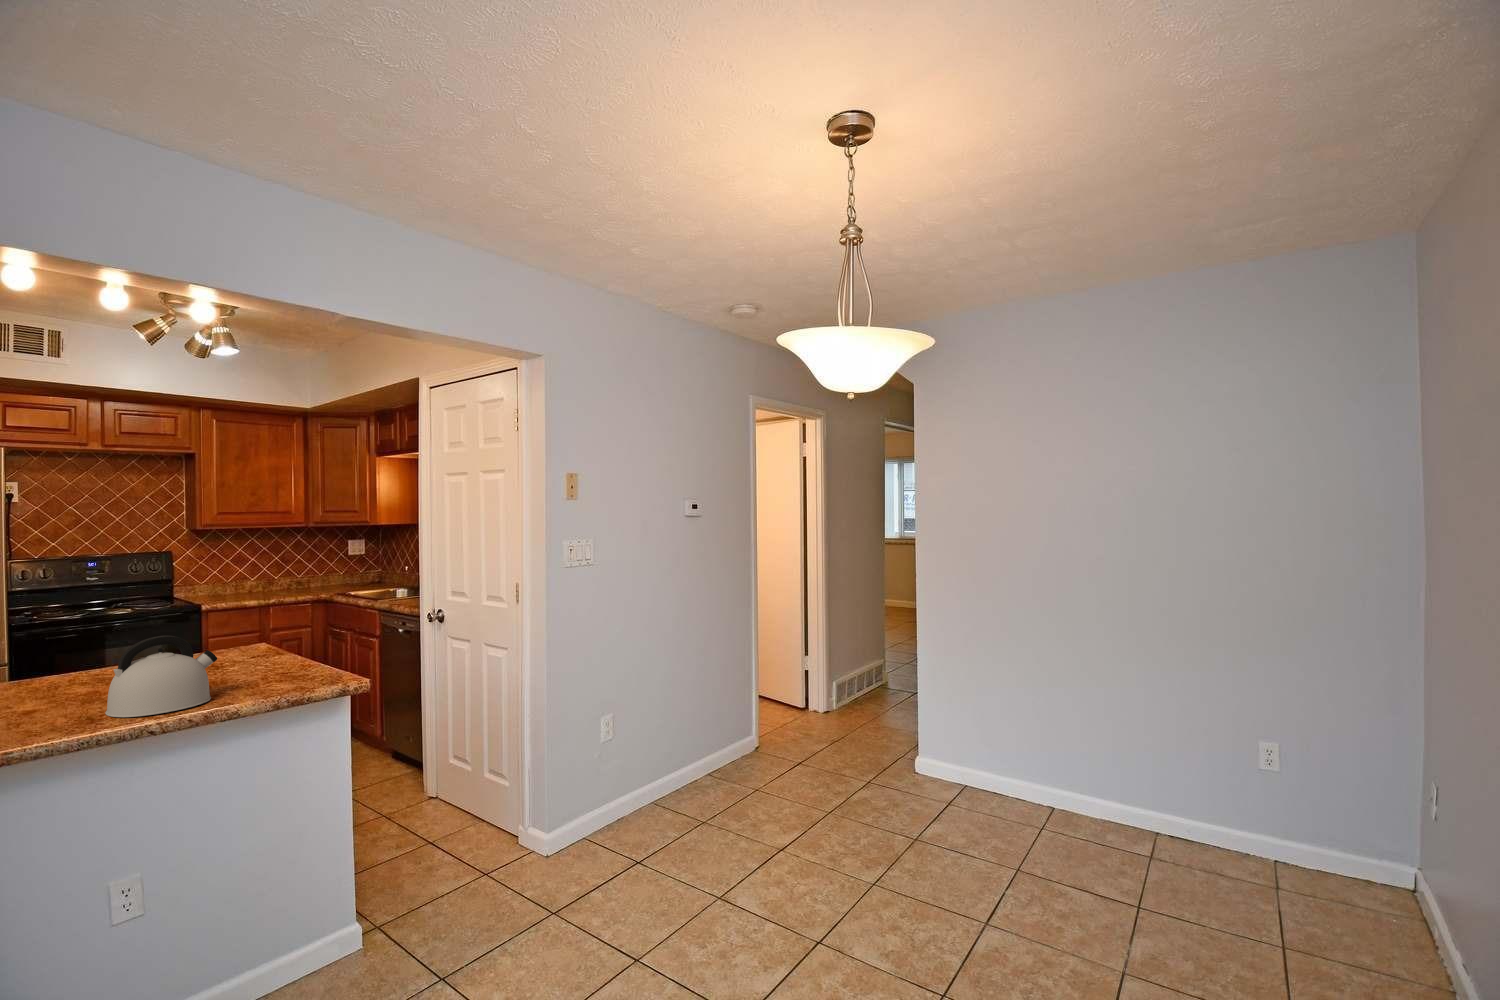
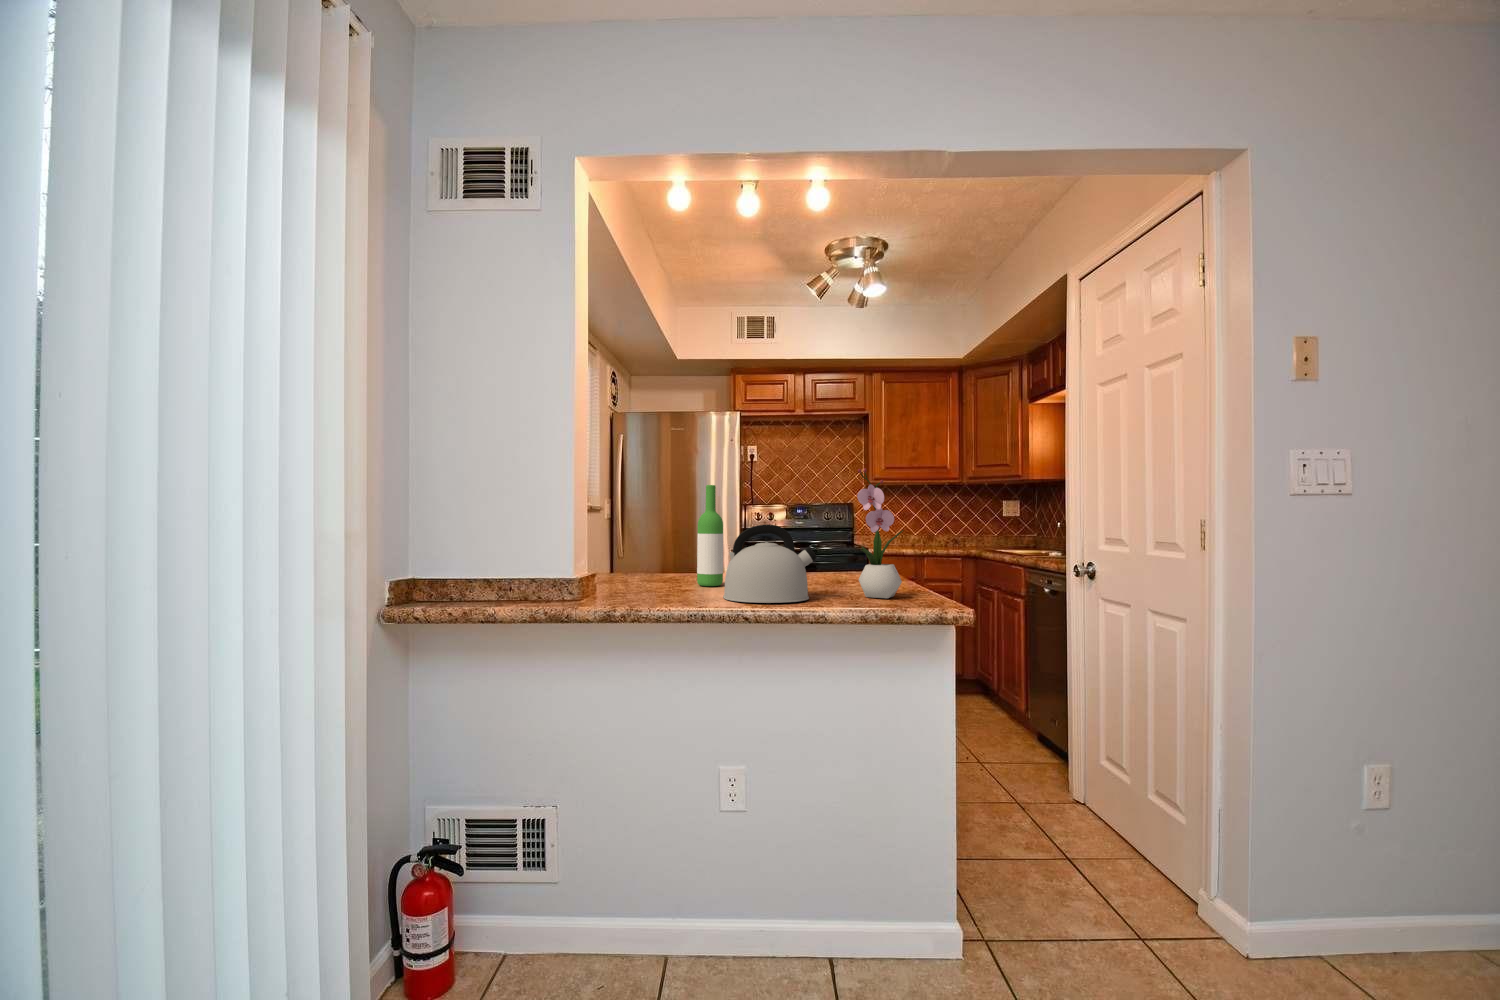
flower arrangement: none [257,574,302,684] -> present [857,468,904,598]
wine bottle: none [46,596,84,705] -> present [697,485,723,586]

